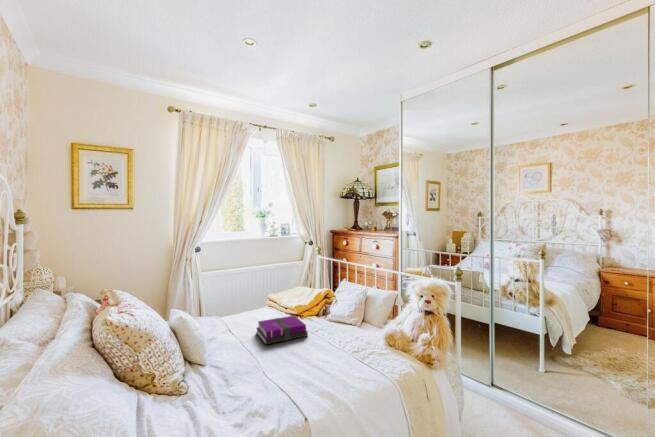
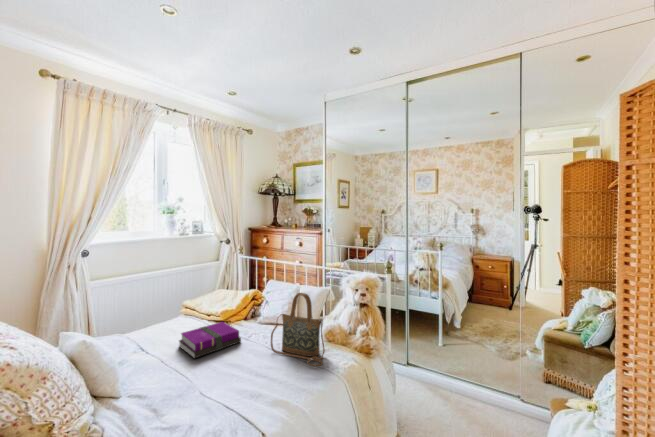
handbag: none [332,293,383,368] -> present [271,293,325,366]

